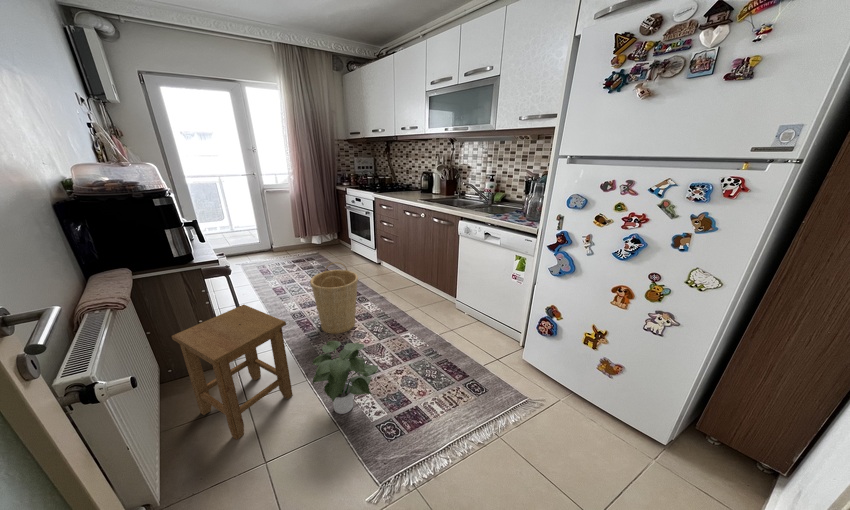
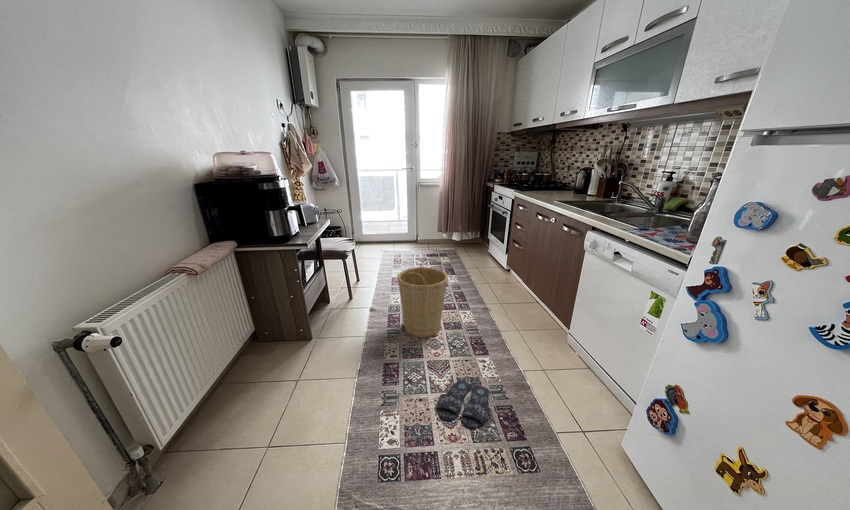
stool: present [172,305,292,440] -> none [258,279,339,398]
potted plant: present [312,341,378,414] -> none [337,337,409,419]
slippers: none [392,351,434,385] -> present [437,381,491,429]

